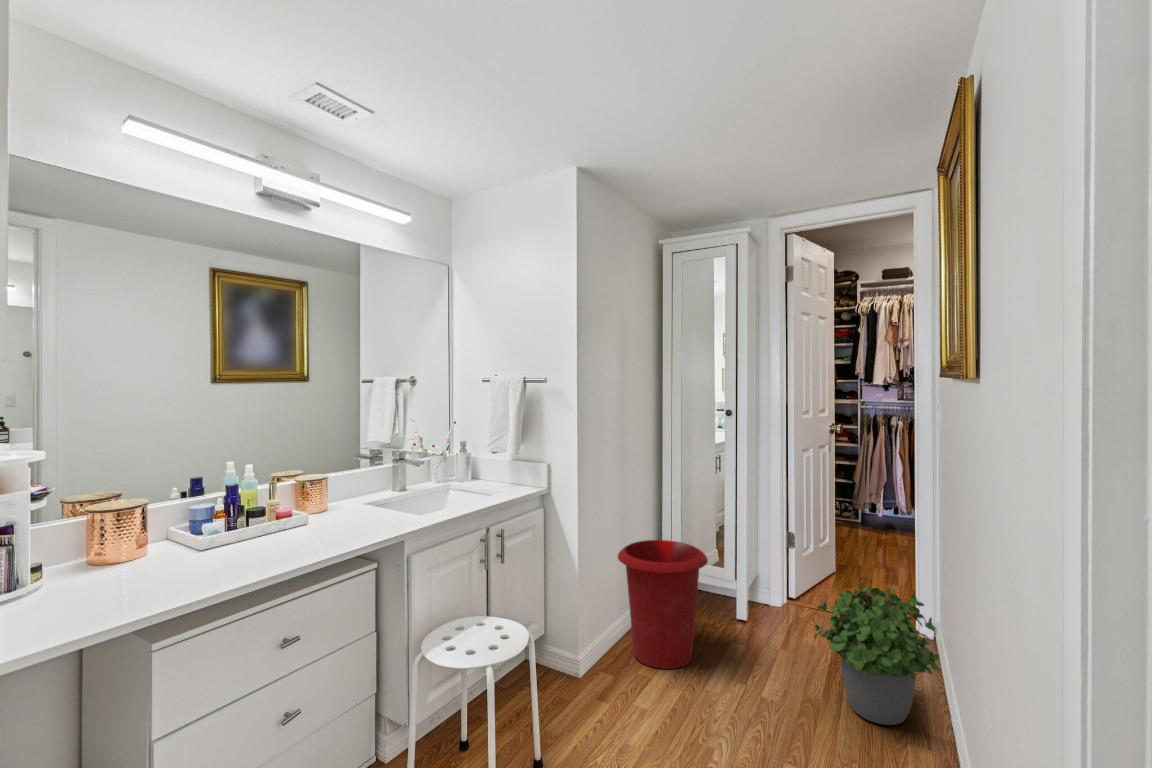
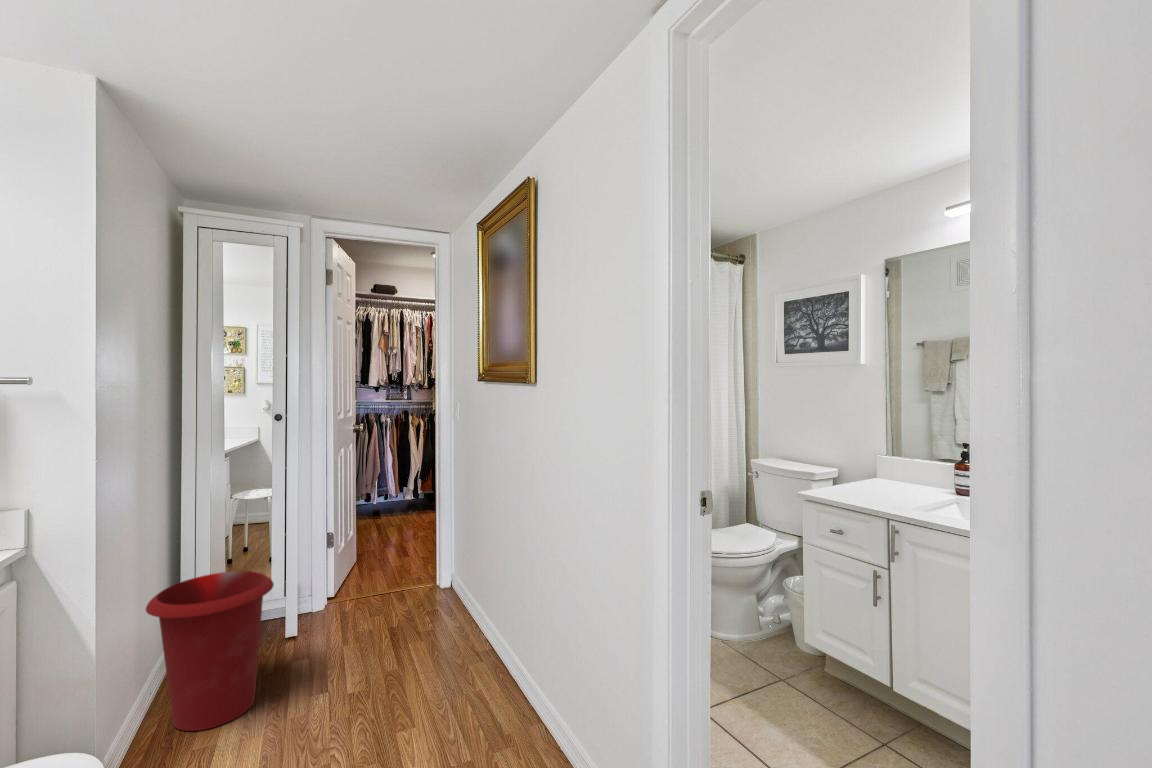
potted plant: present [814,584,940,725] -> none [391,553,487,668]

